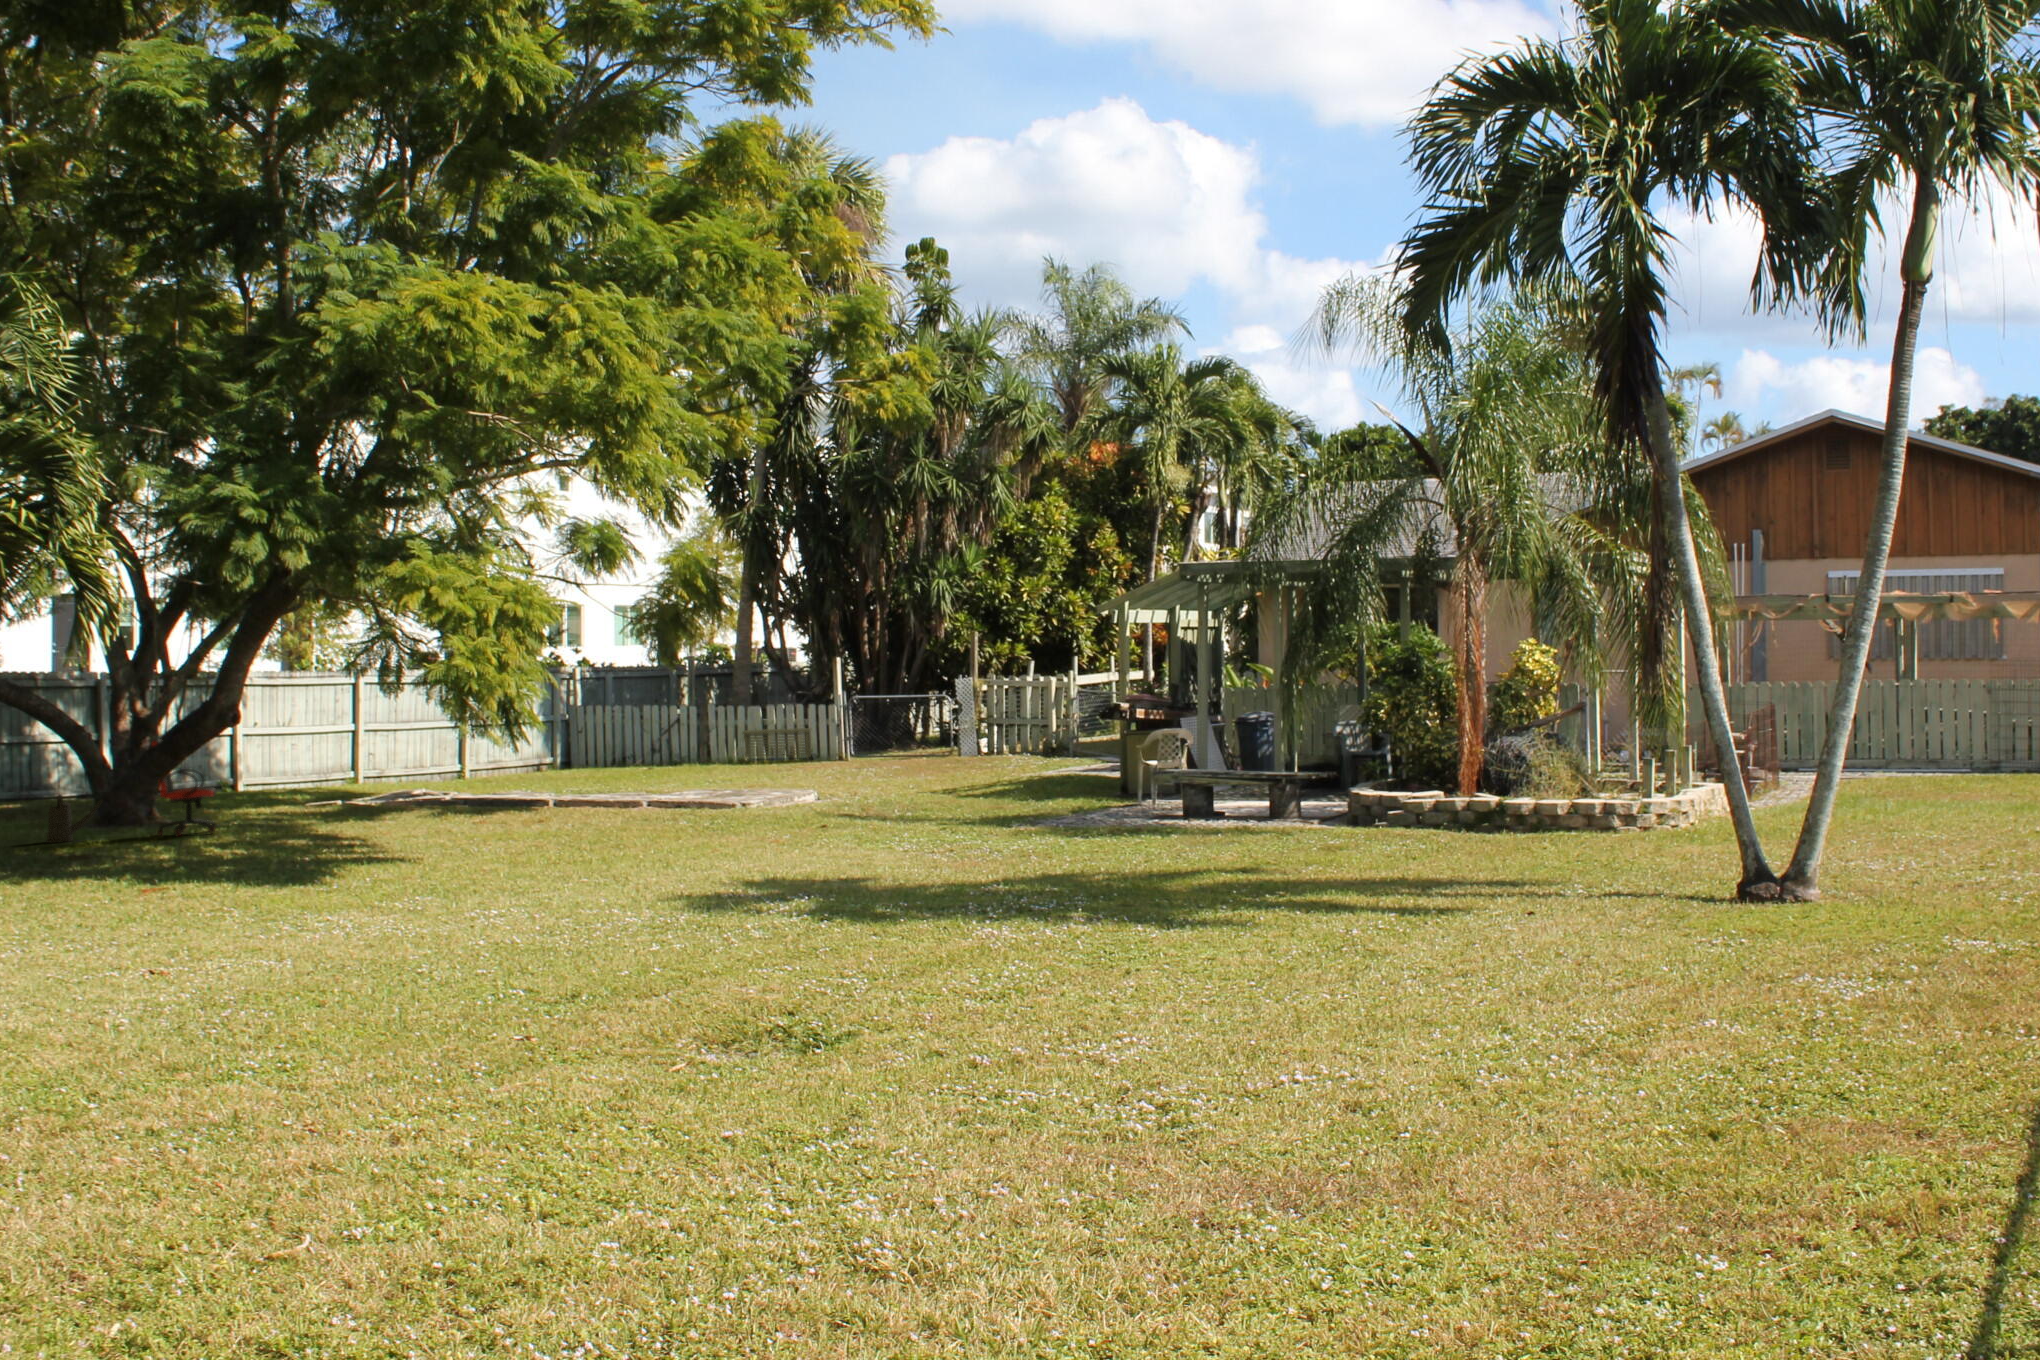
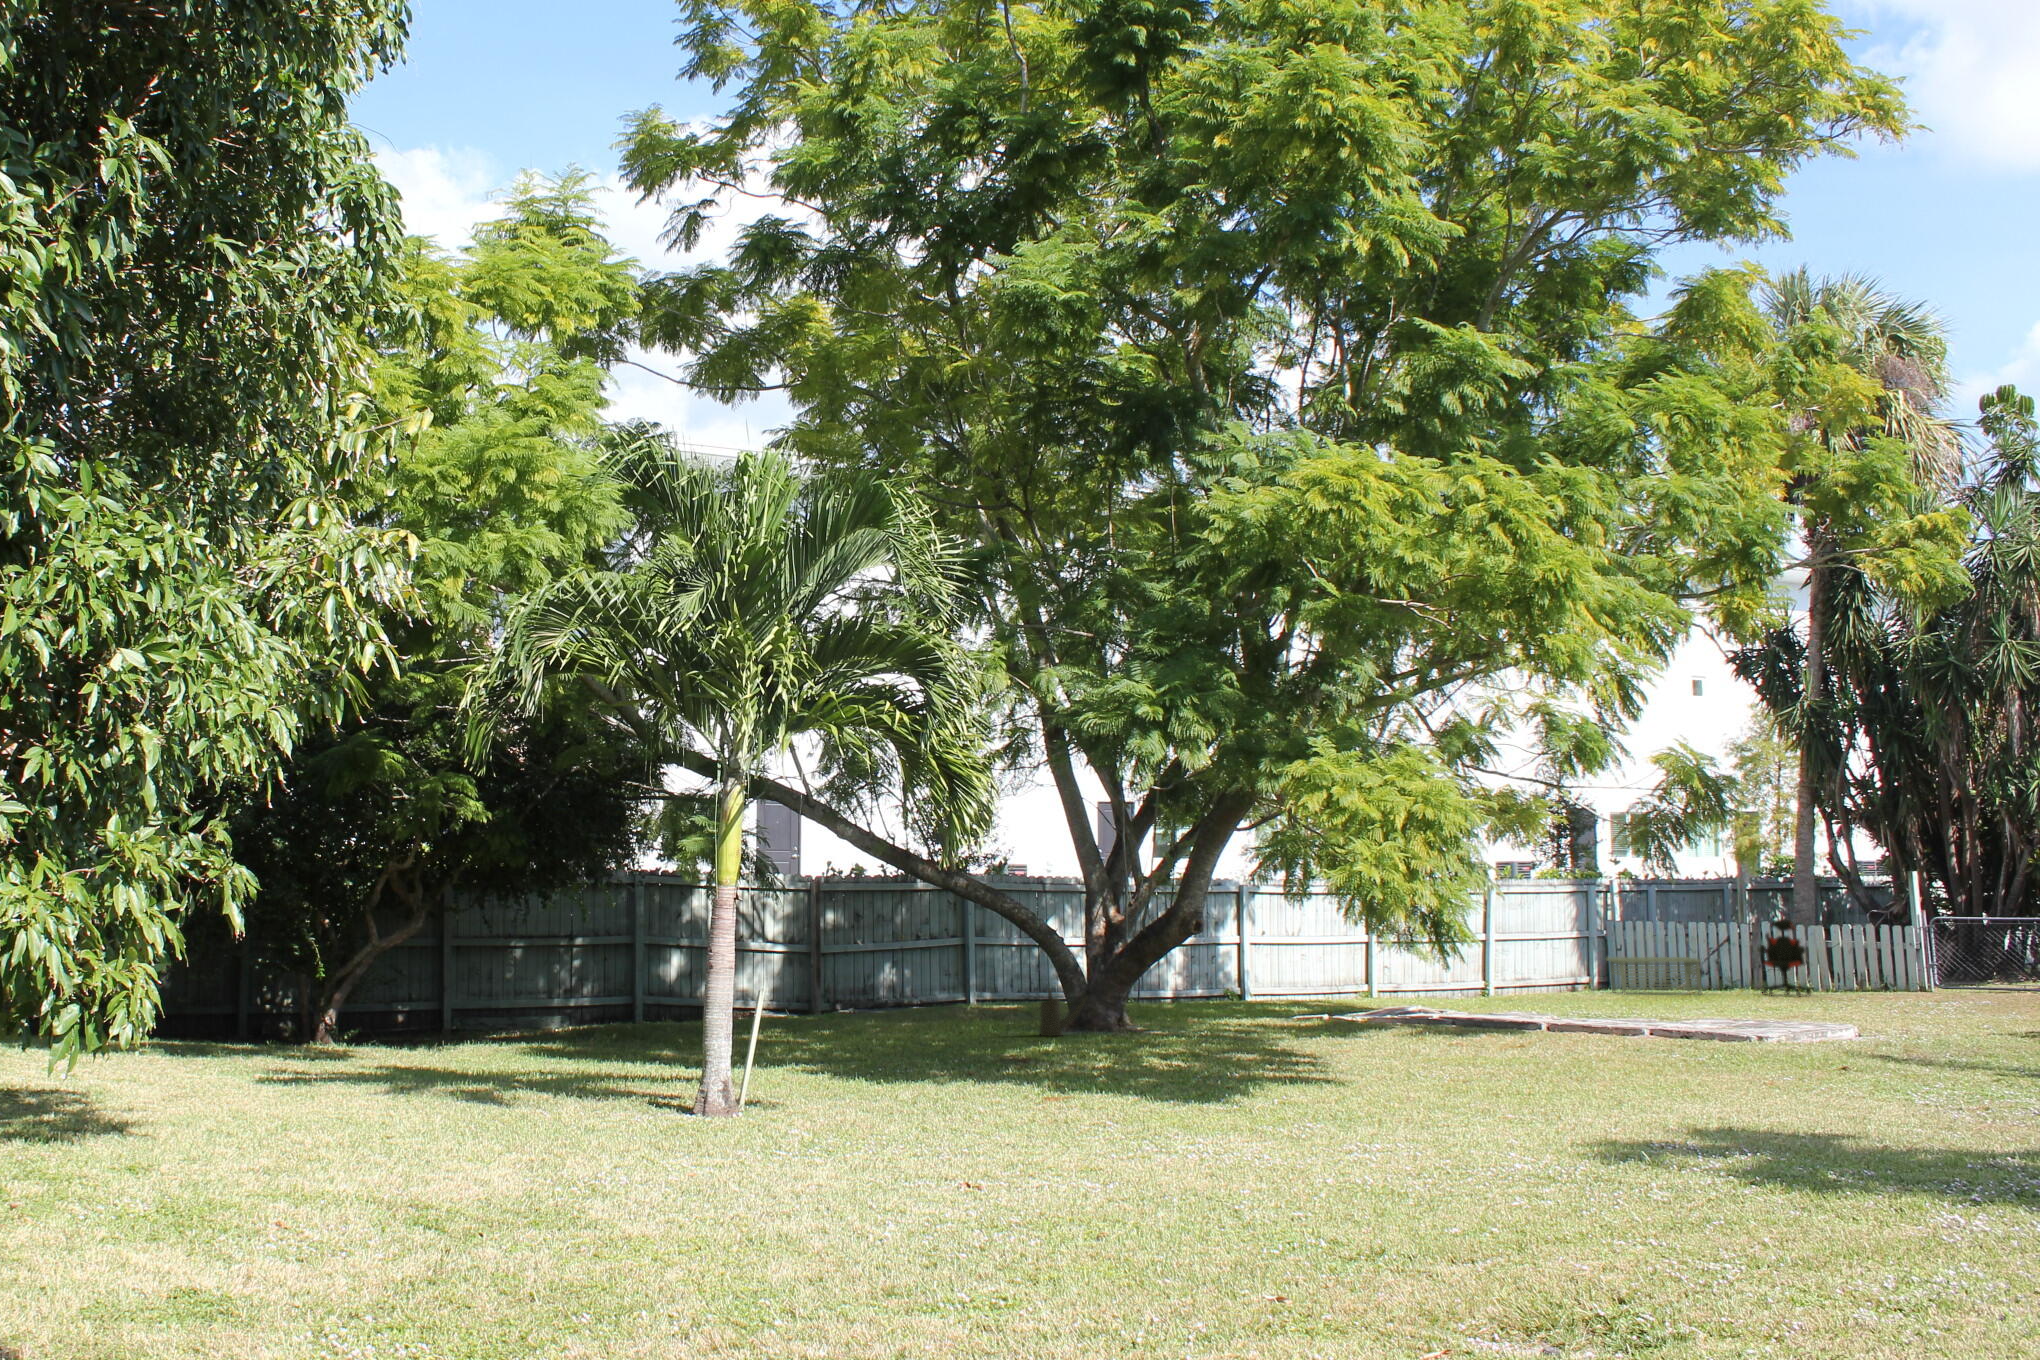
storage bench: present [743,728,811,760] -> present [1607,957,1702,994]
chair: present [151,739,216,836] -> present [1759,919,1810,996]

